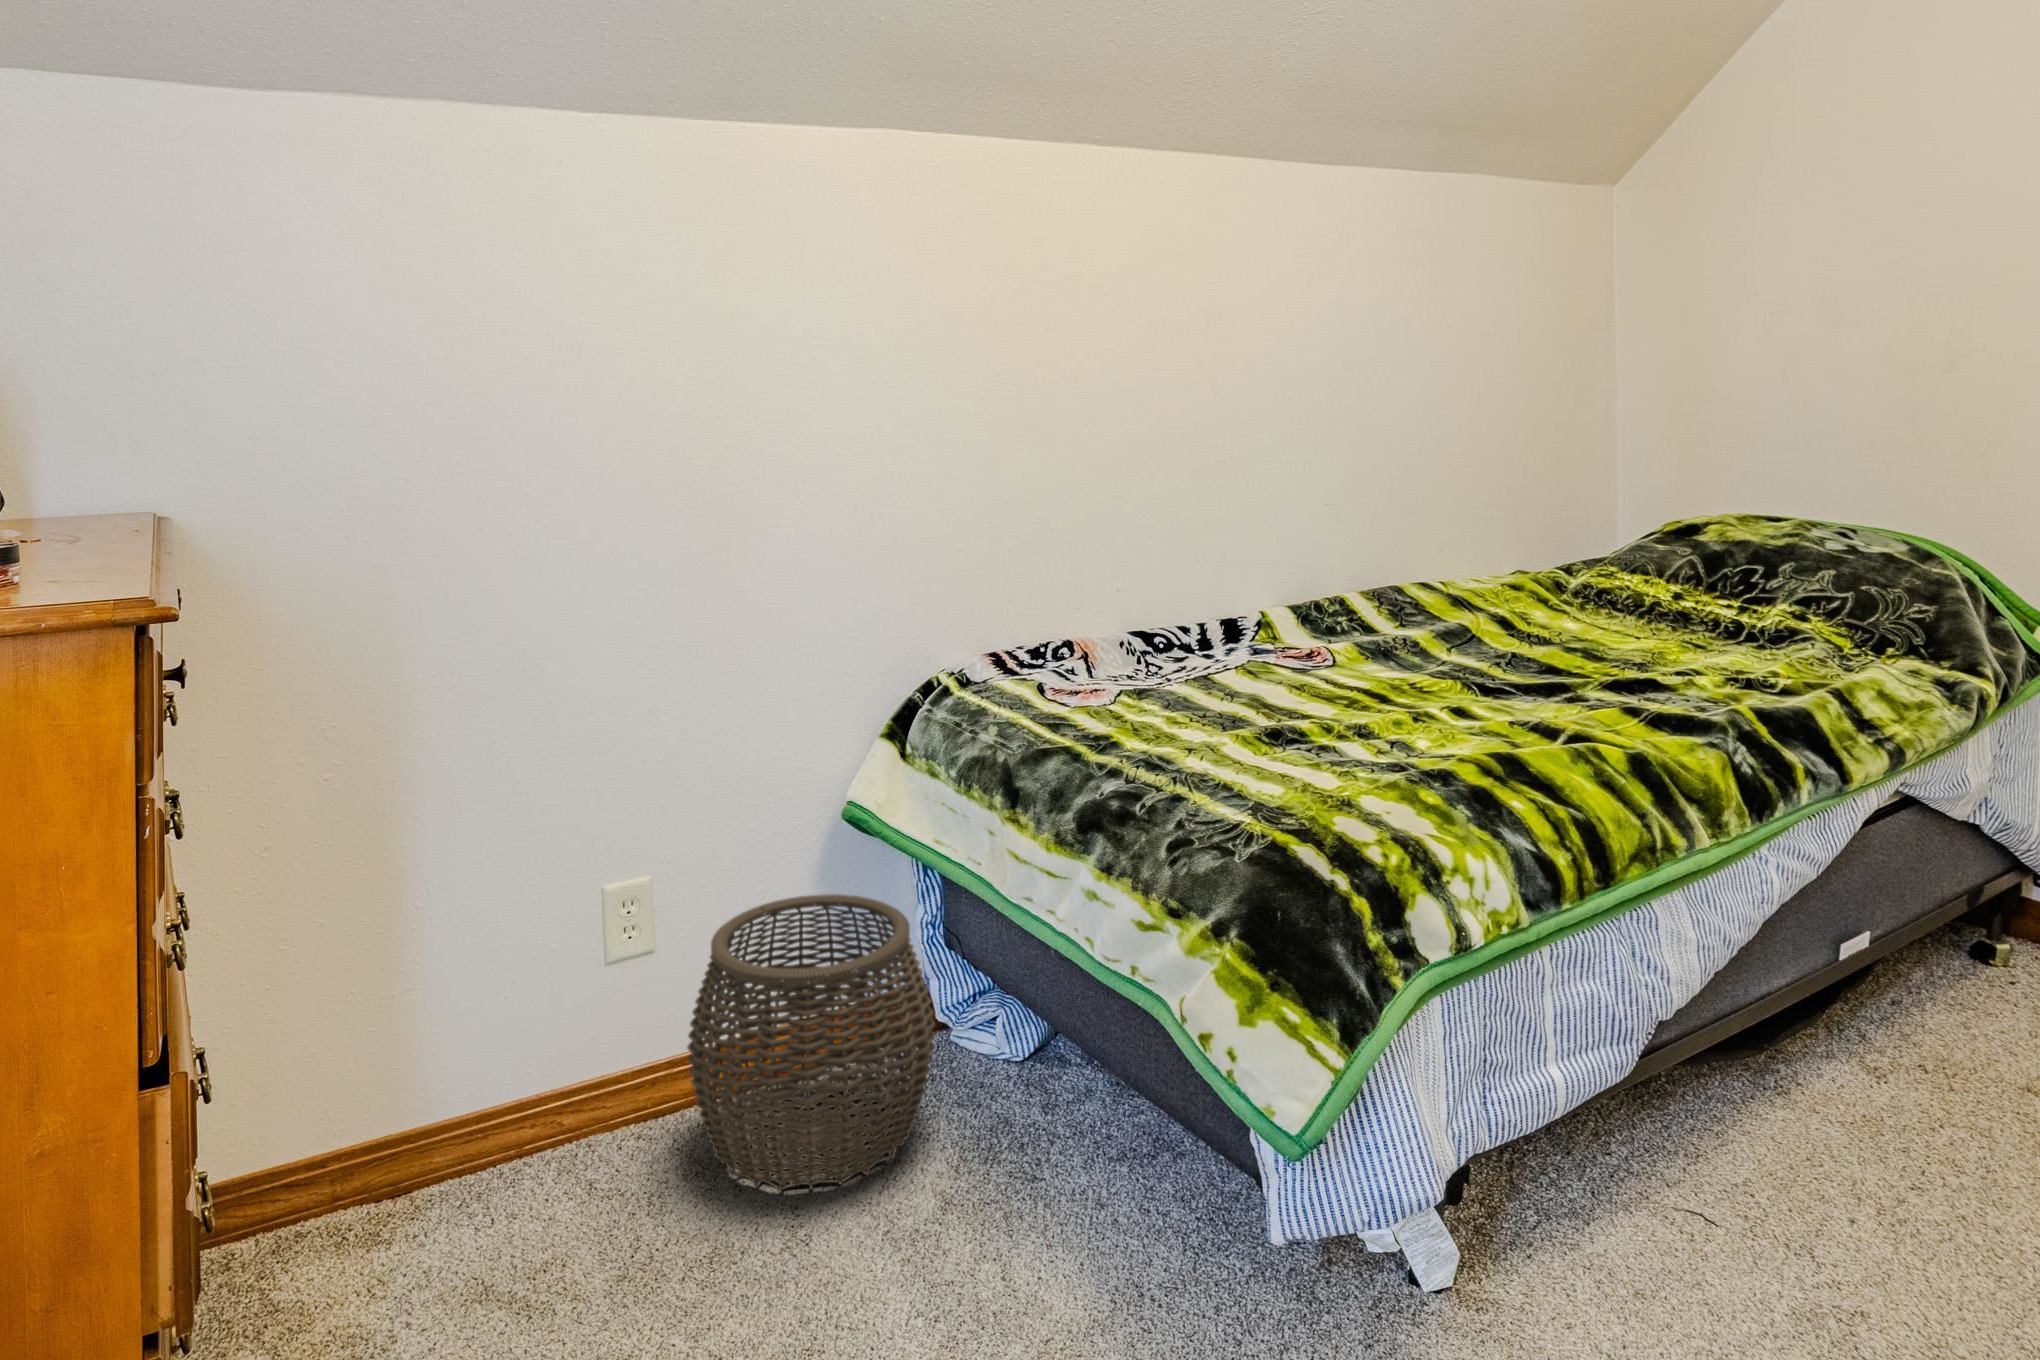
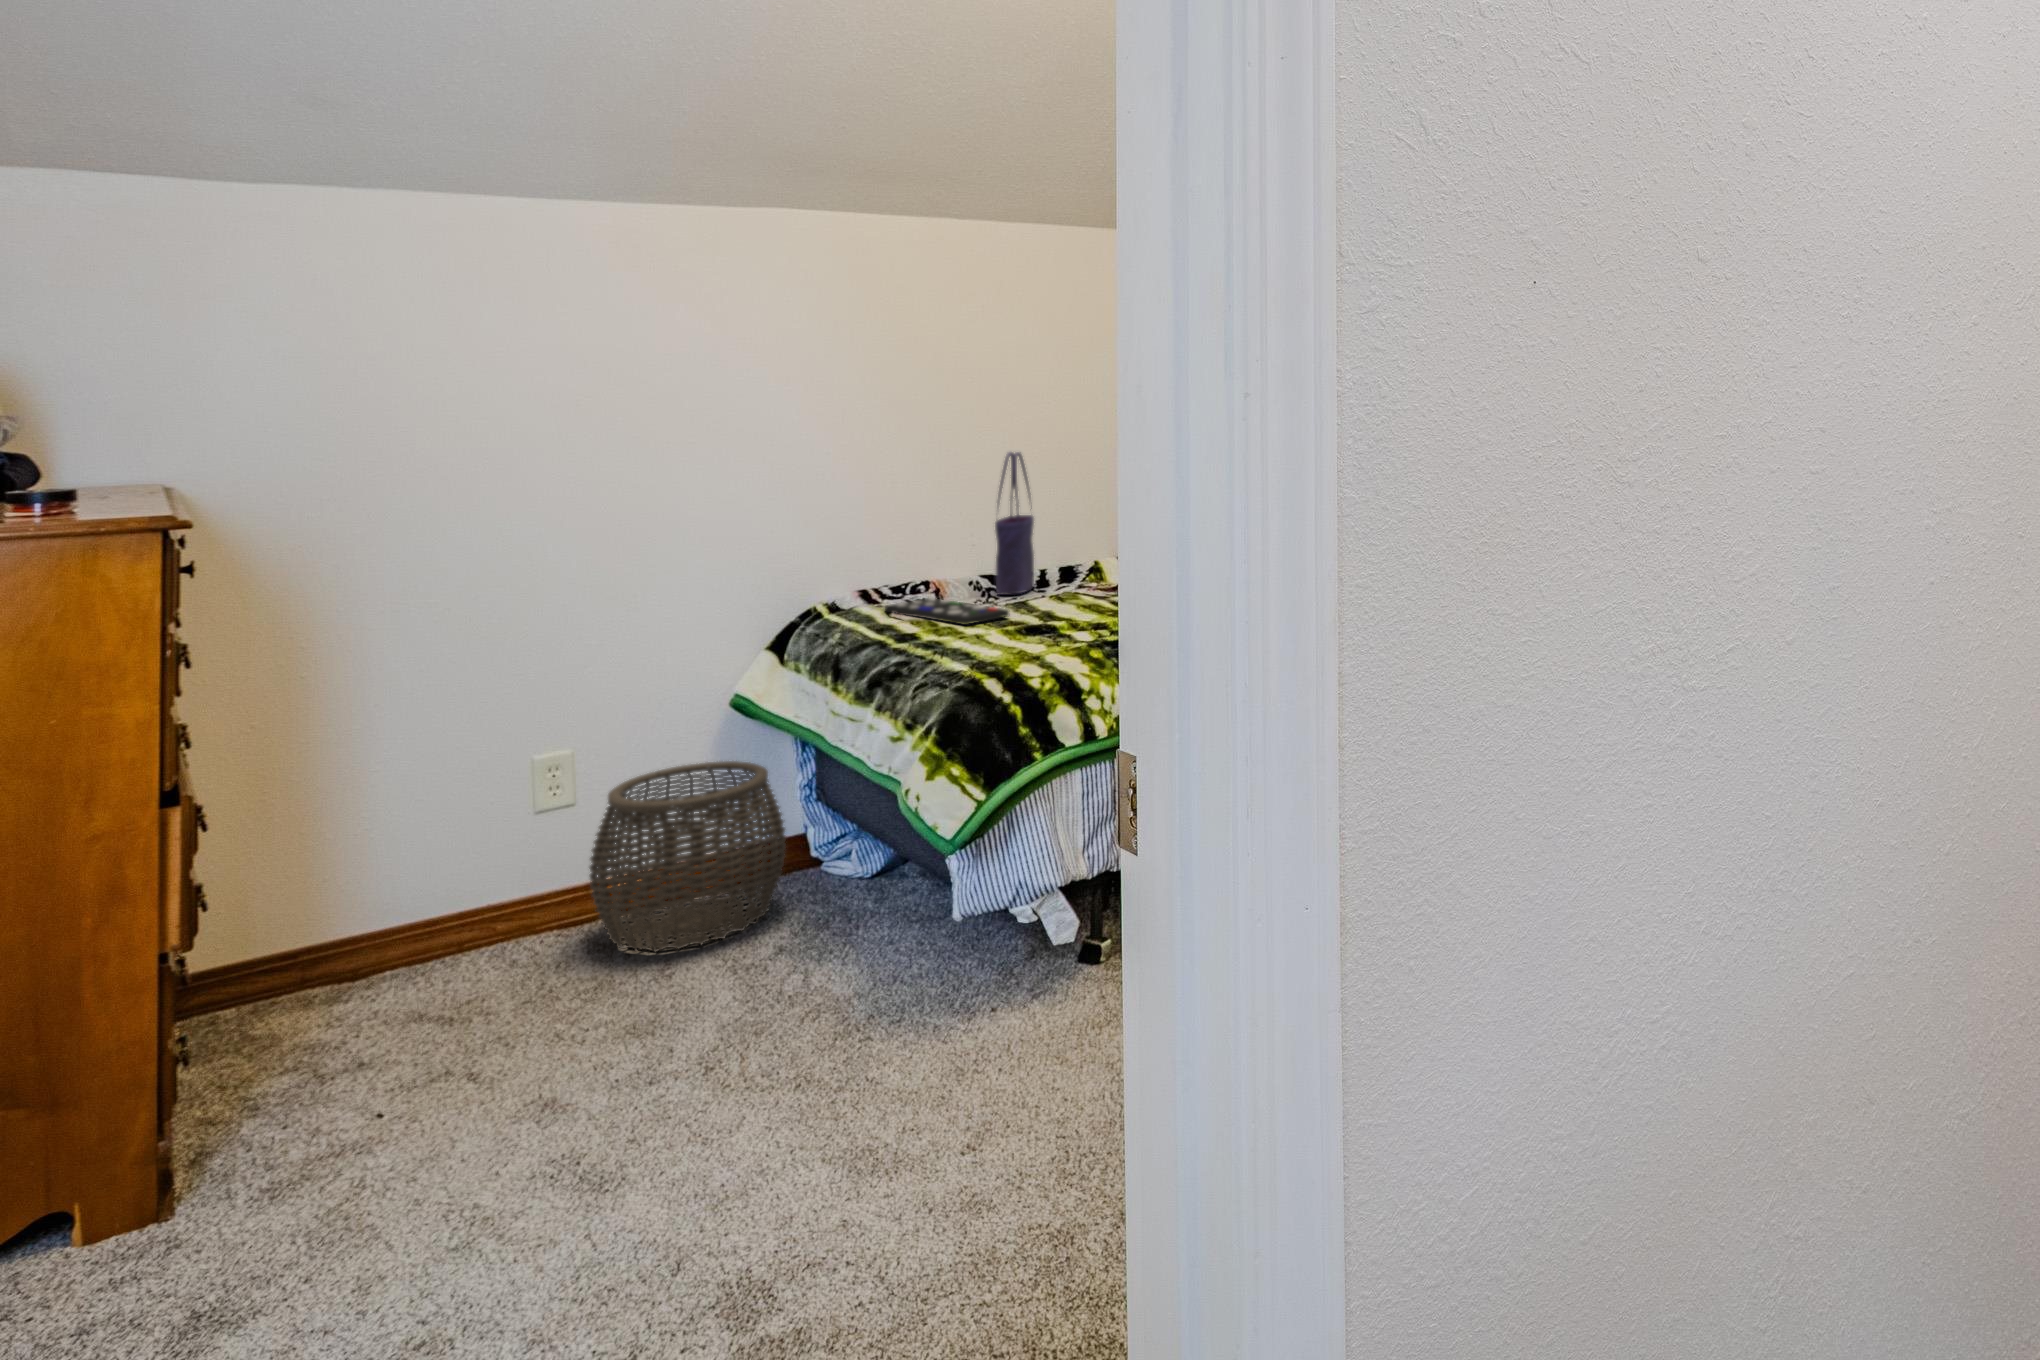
tote bag: none [1154,464,1199,665] -> present [995,452,1034,595]
remote control: none [1032,667,1217,720] -> present [885,598,1009,625]

